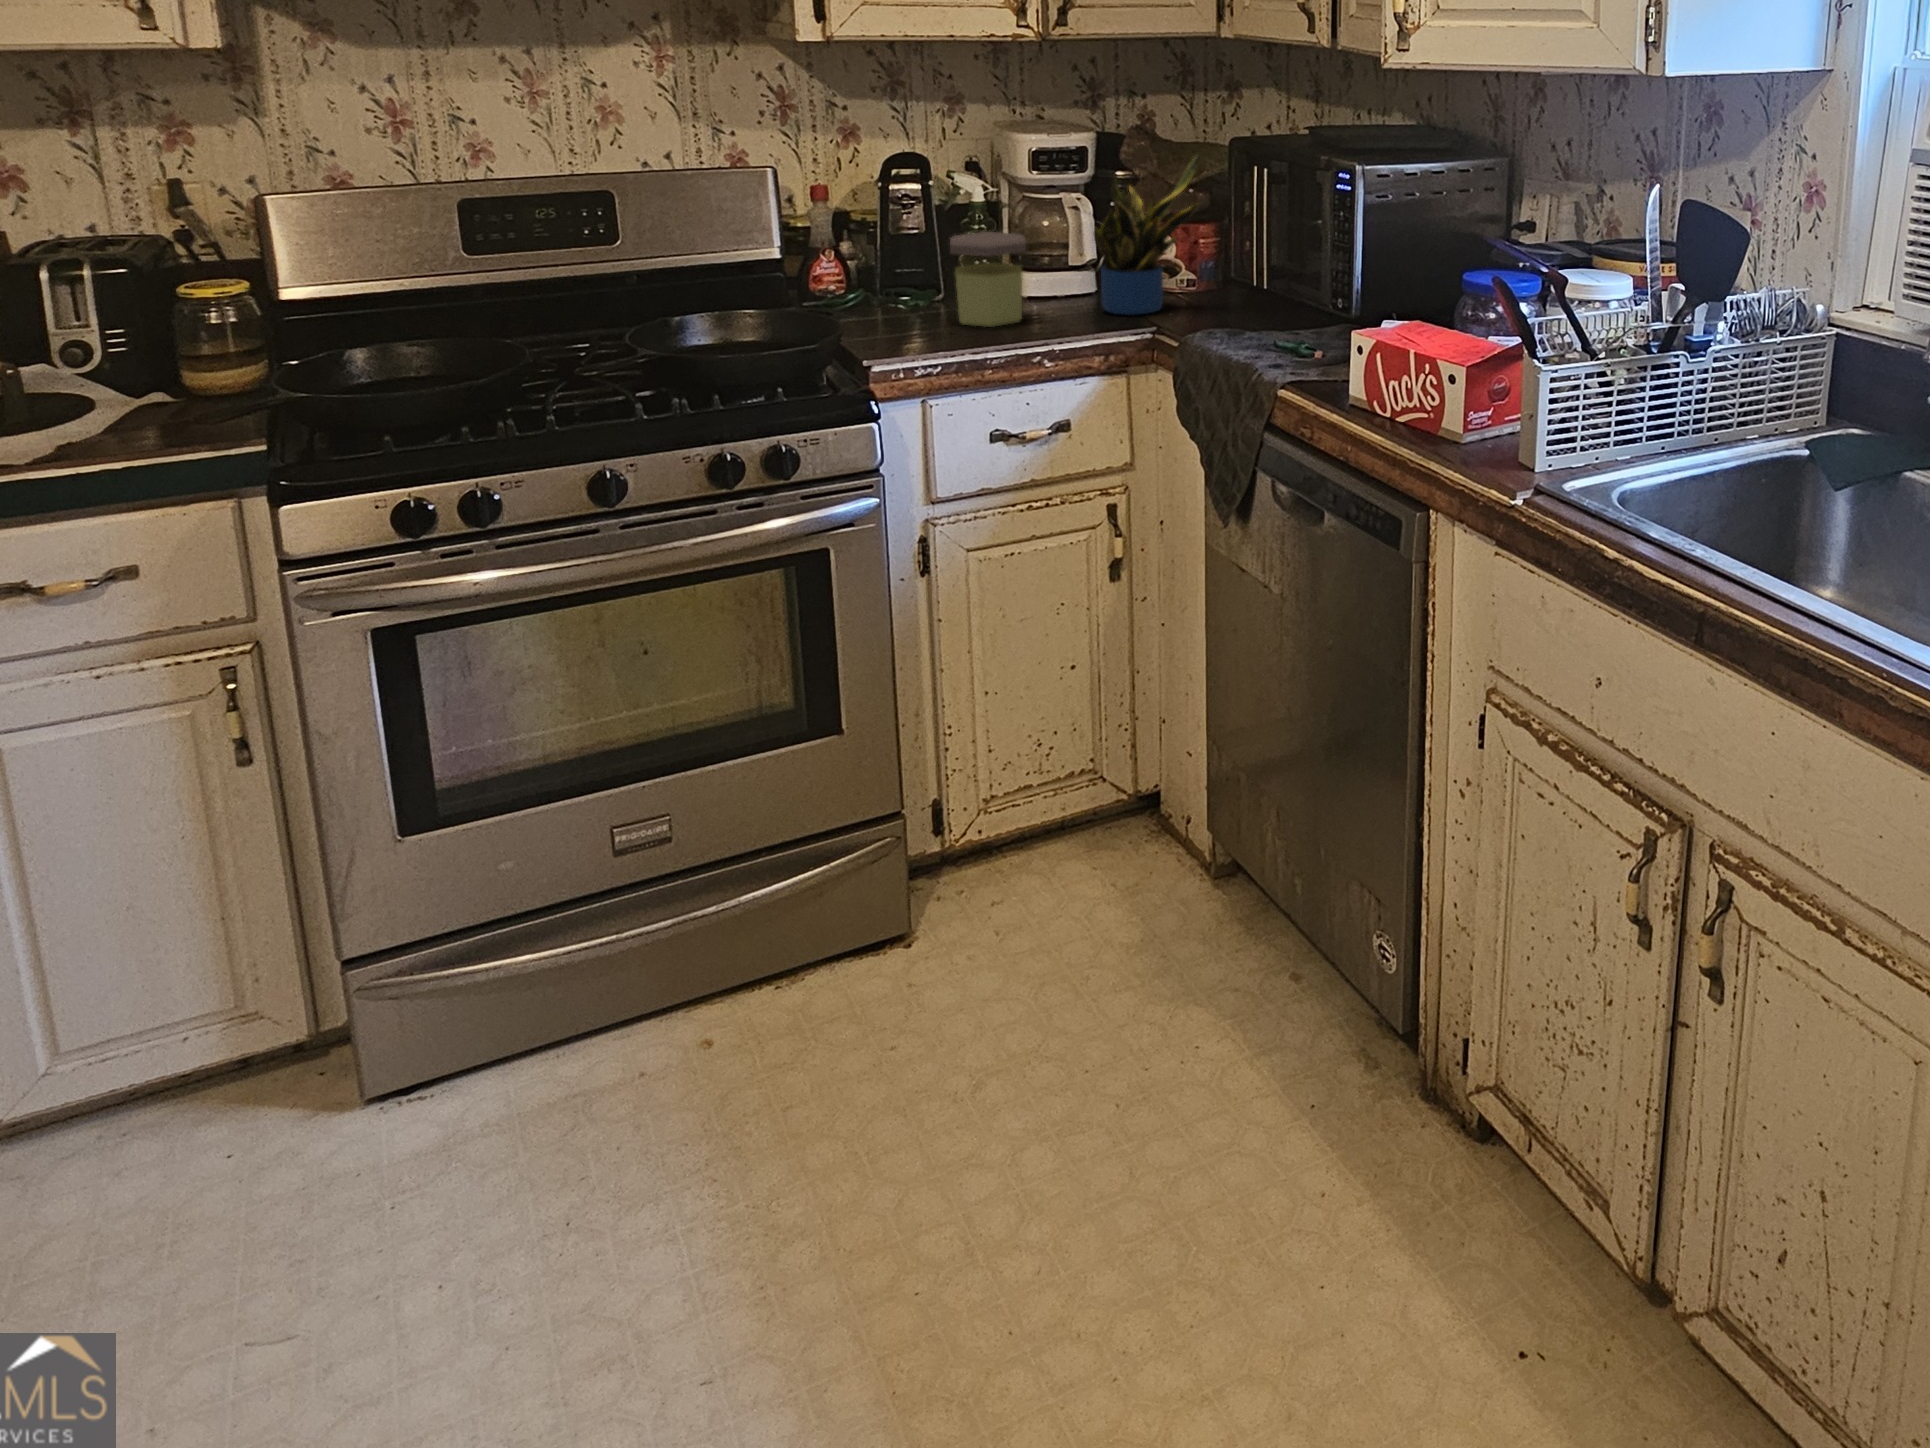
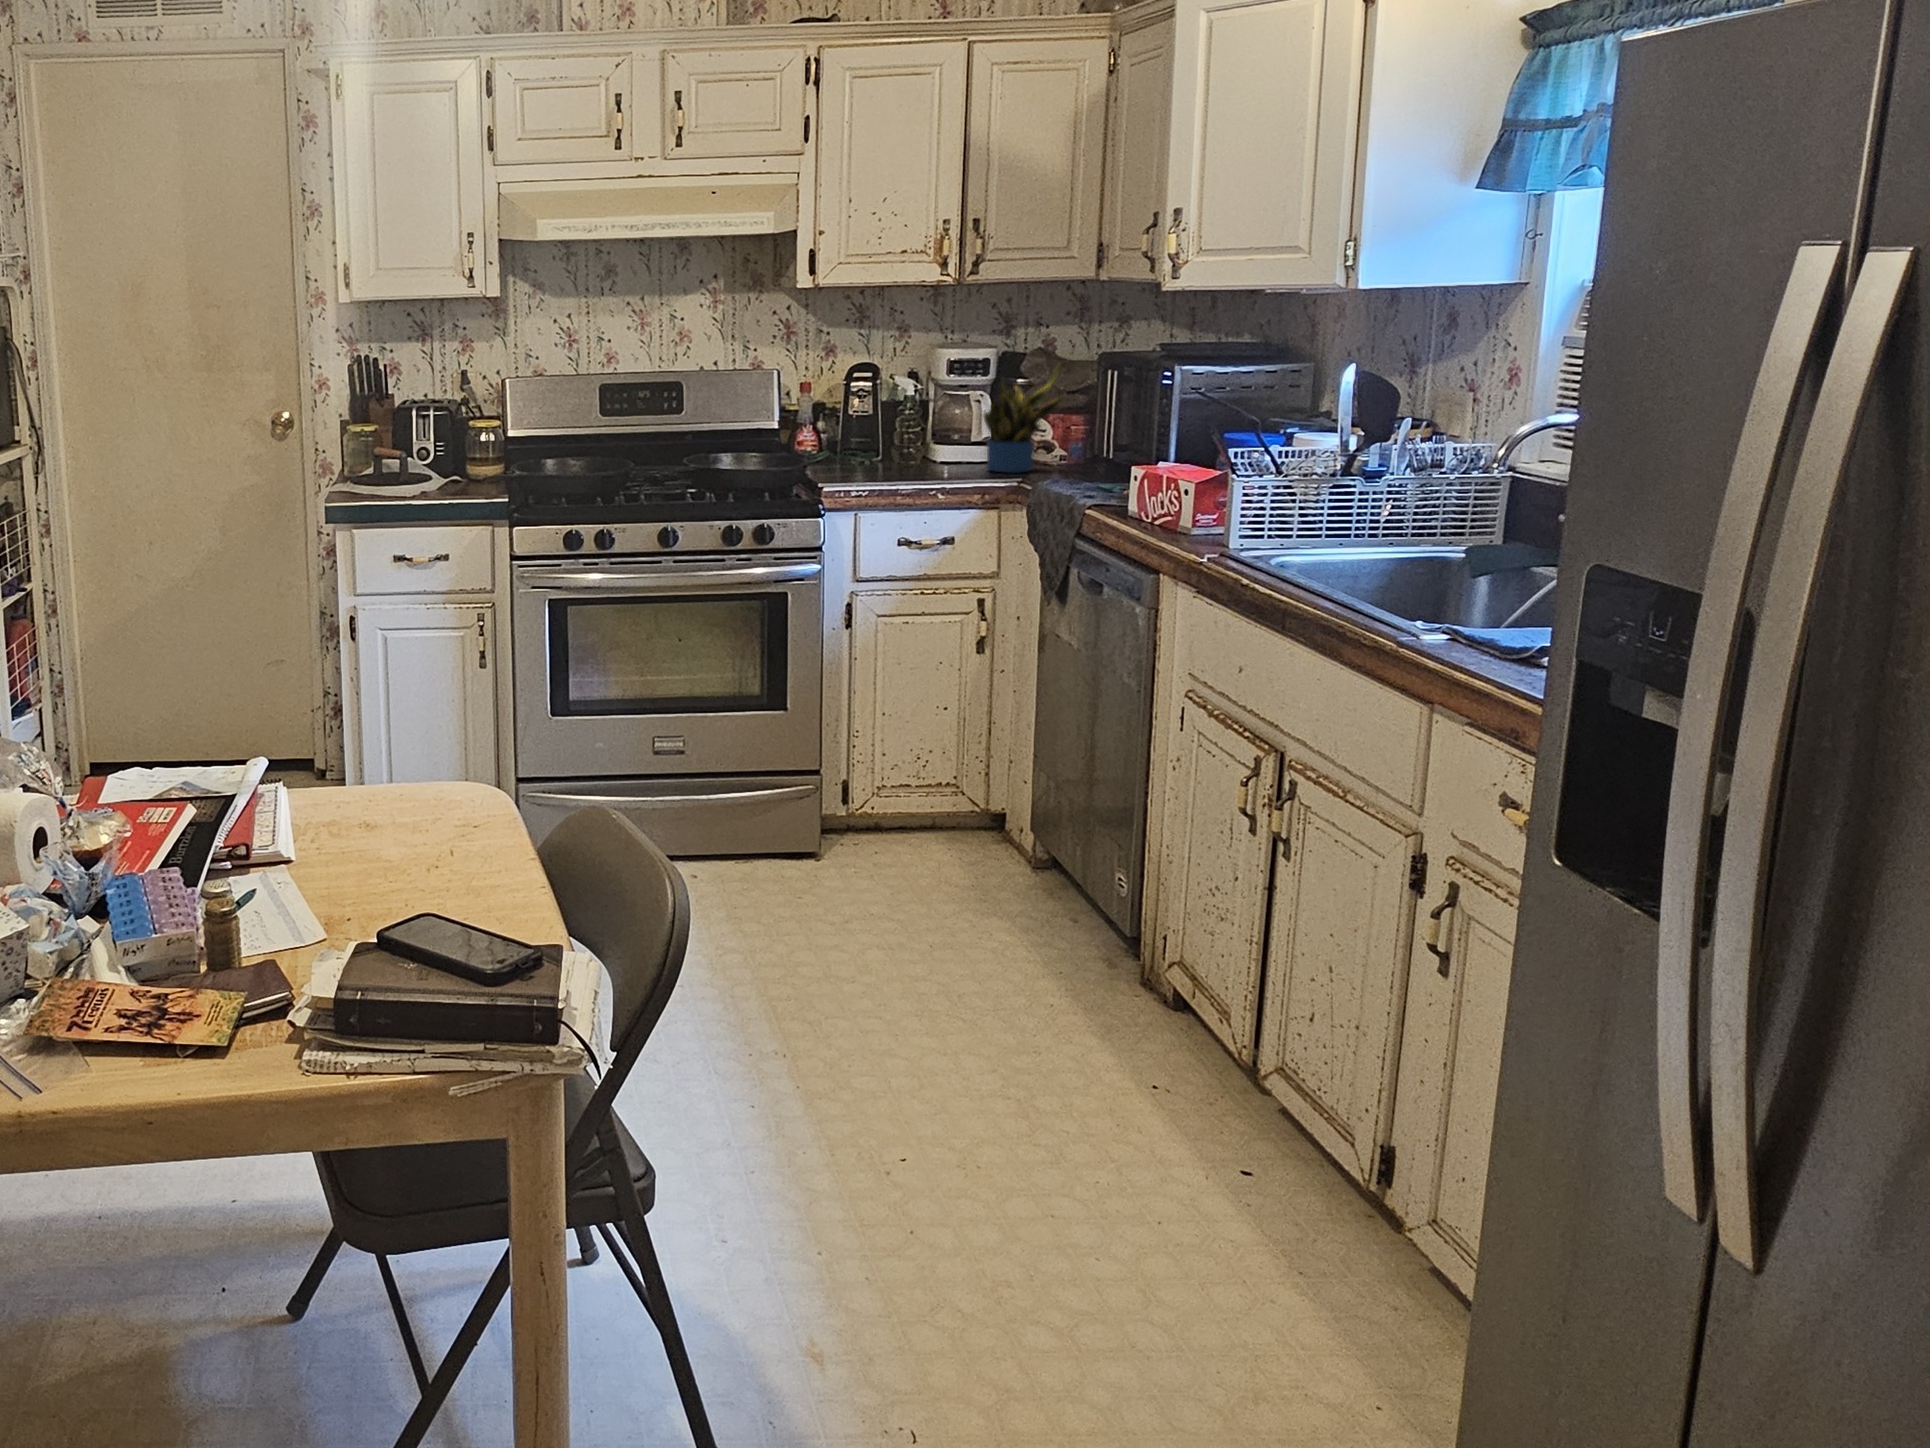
jar: present [950,232,1026,327] -> none [881,414,935,474]

